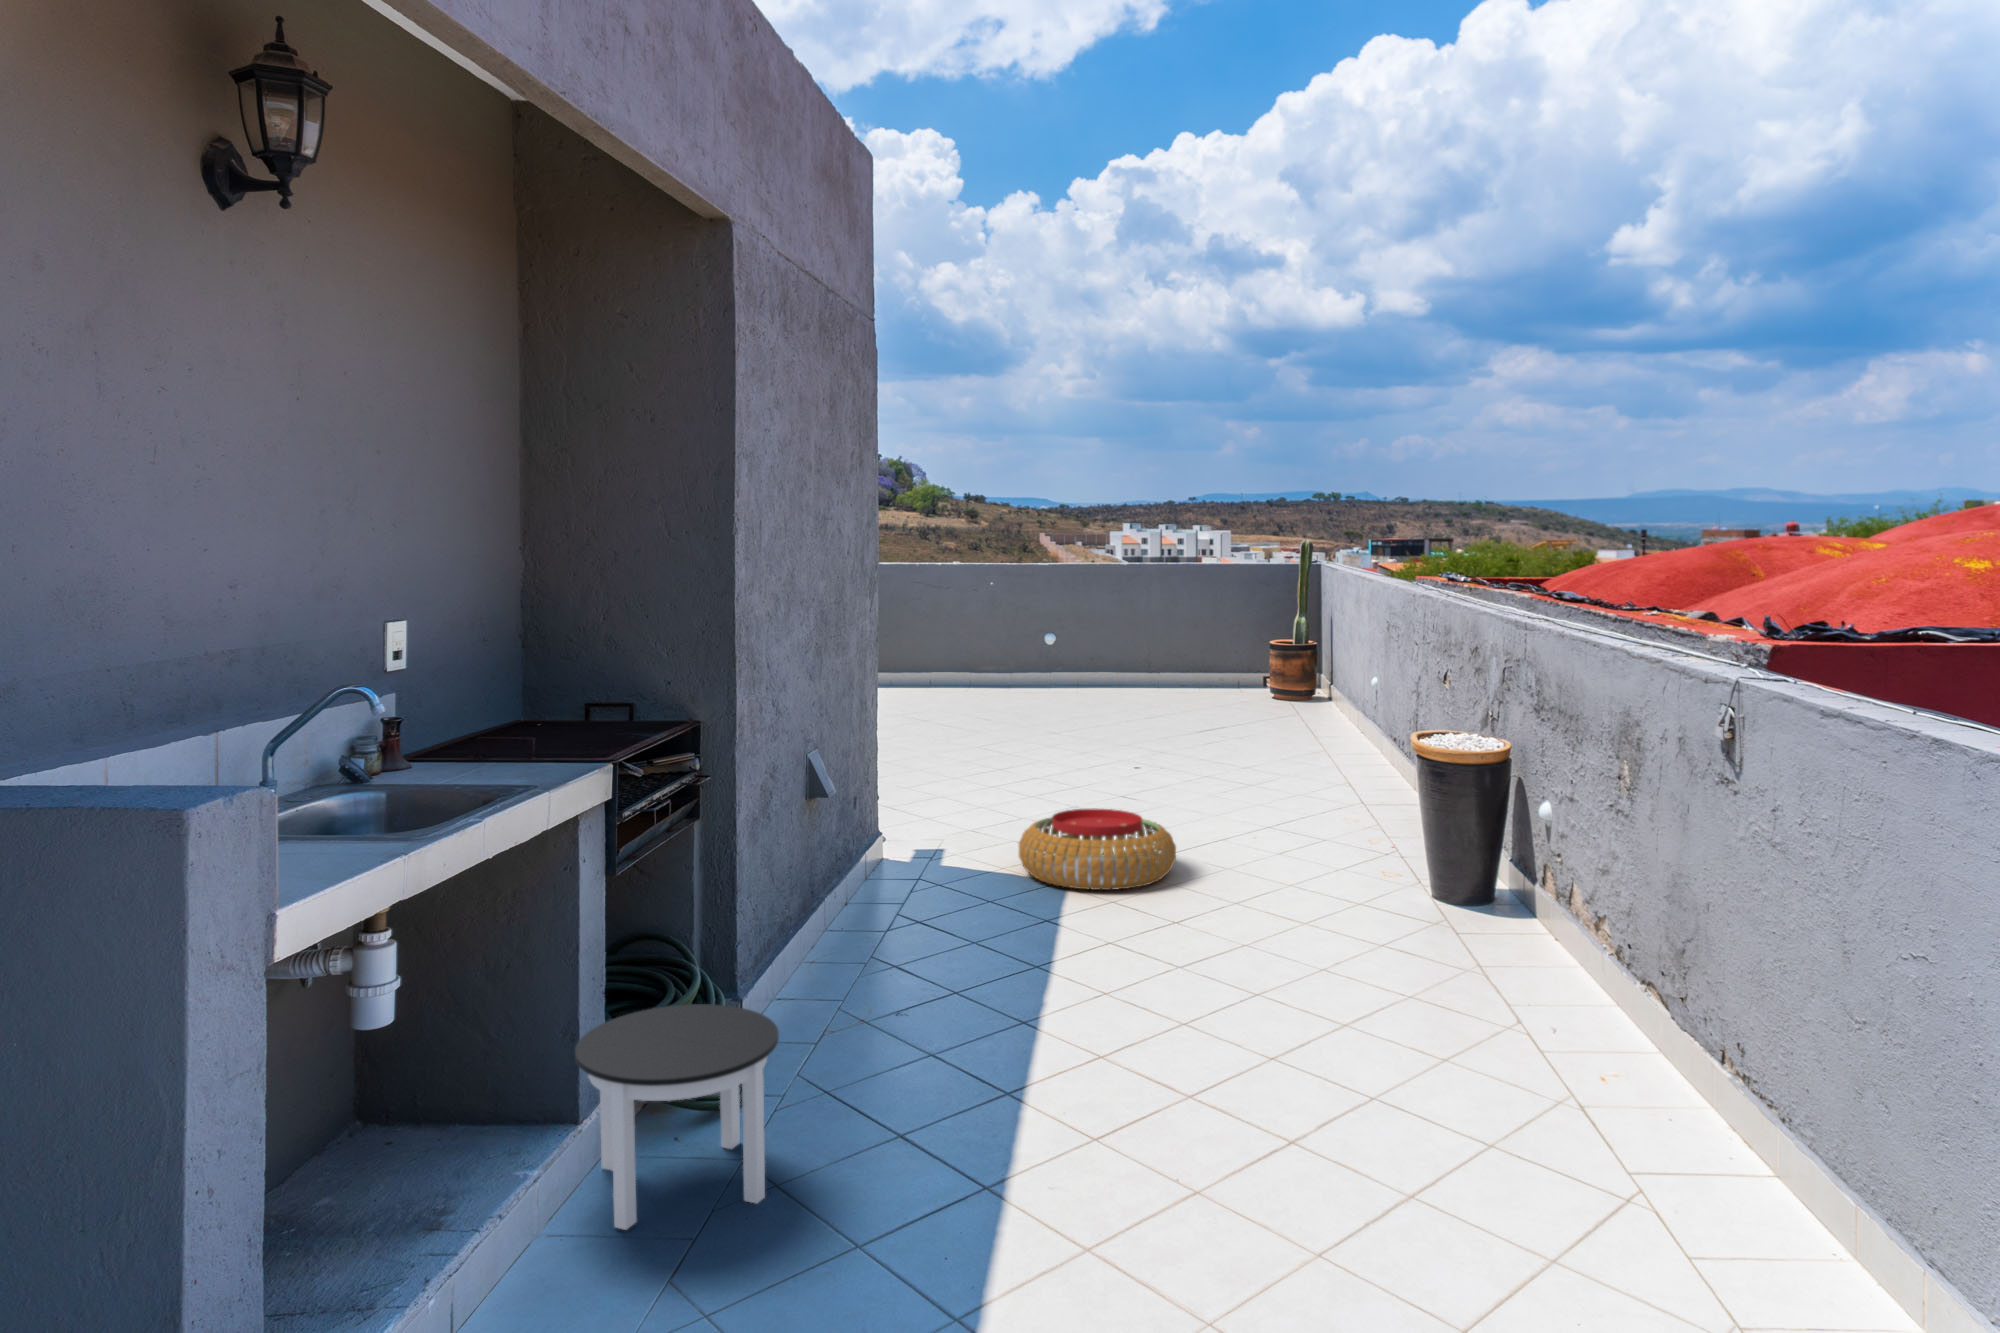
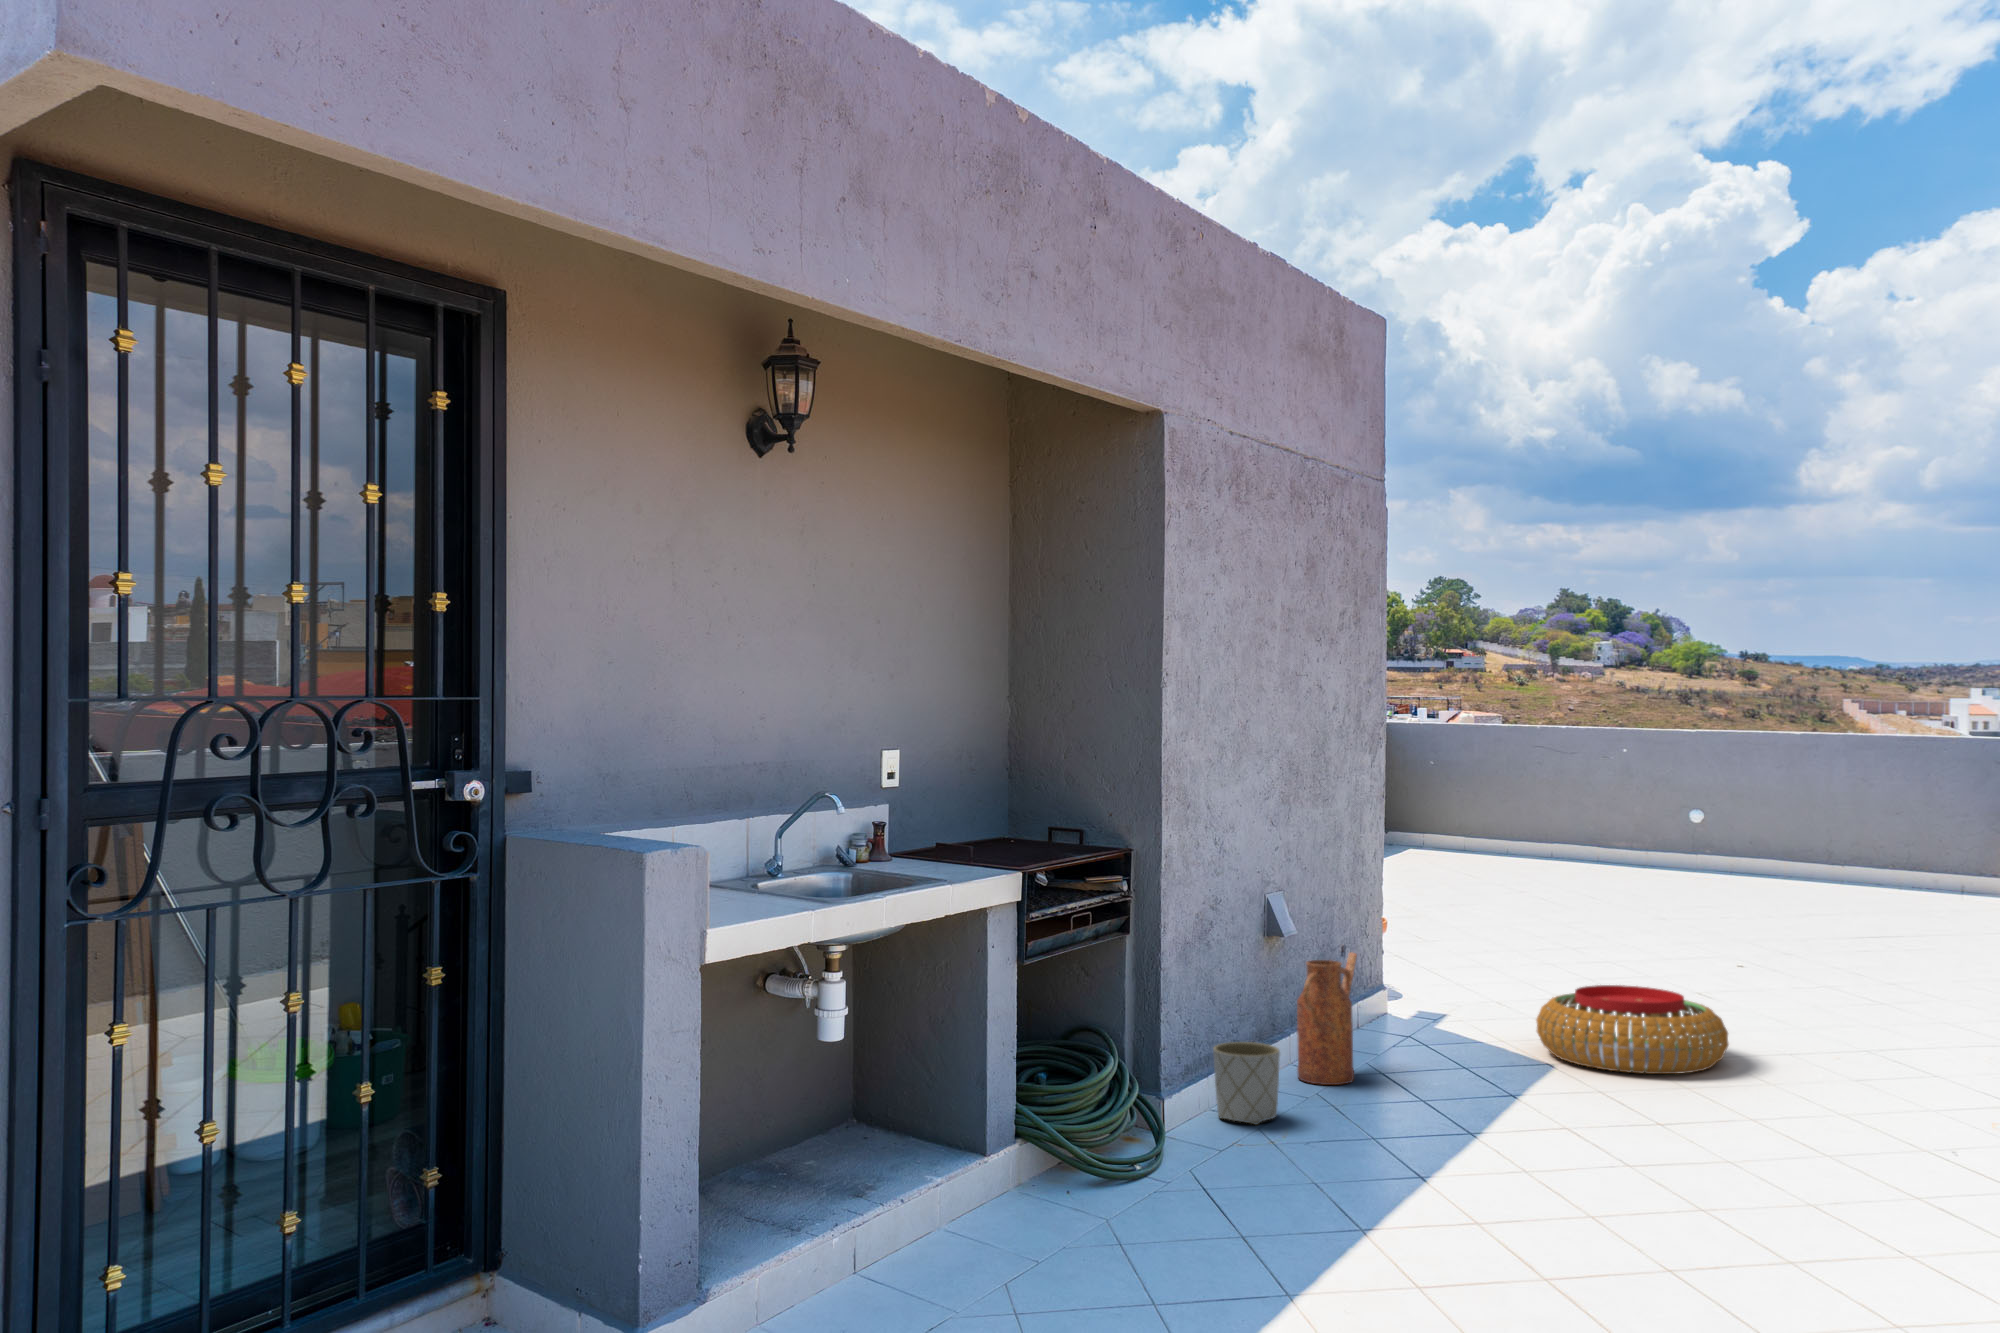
watering can: none [830,804,886,943] -> present [1297,952,1357,1085]
planter: none [779,917,850,1005] -> present [1213,1042,1280,1125]
round table: present [575,1004,779,1230] -> none [966,1072,1126,1236]

